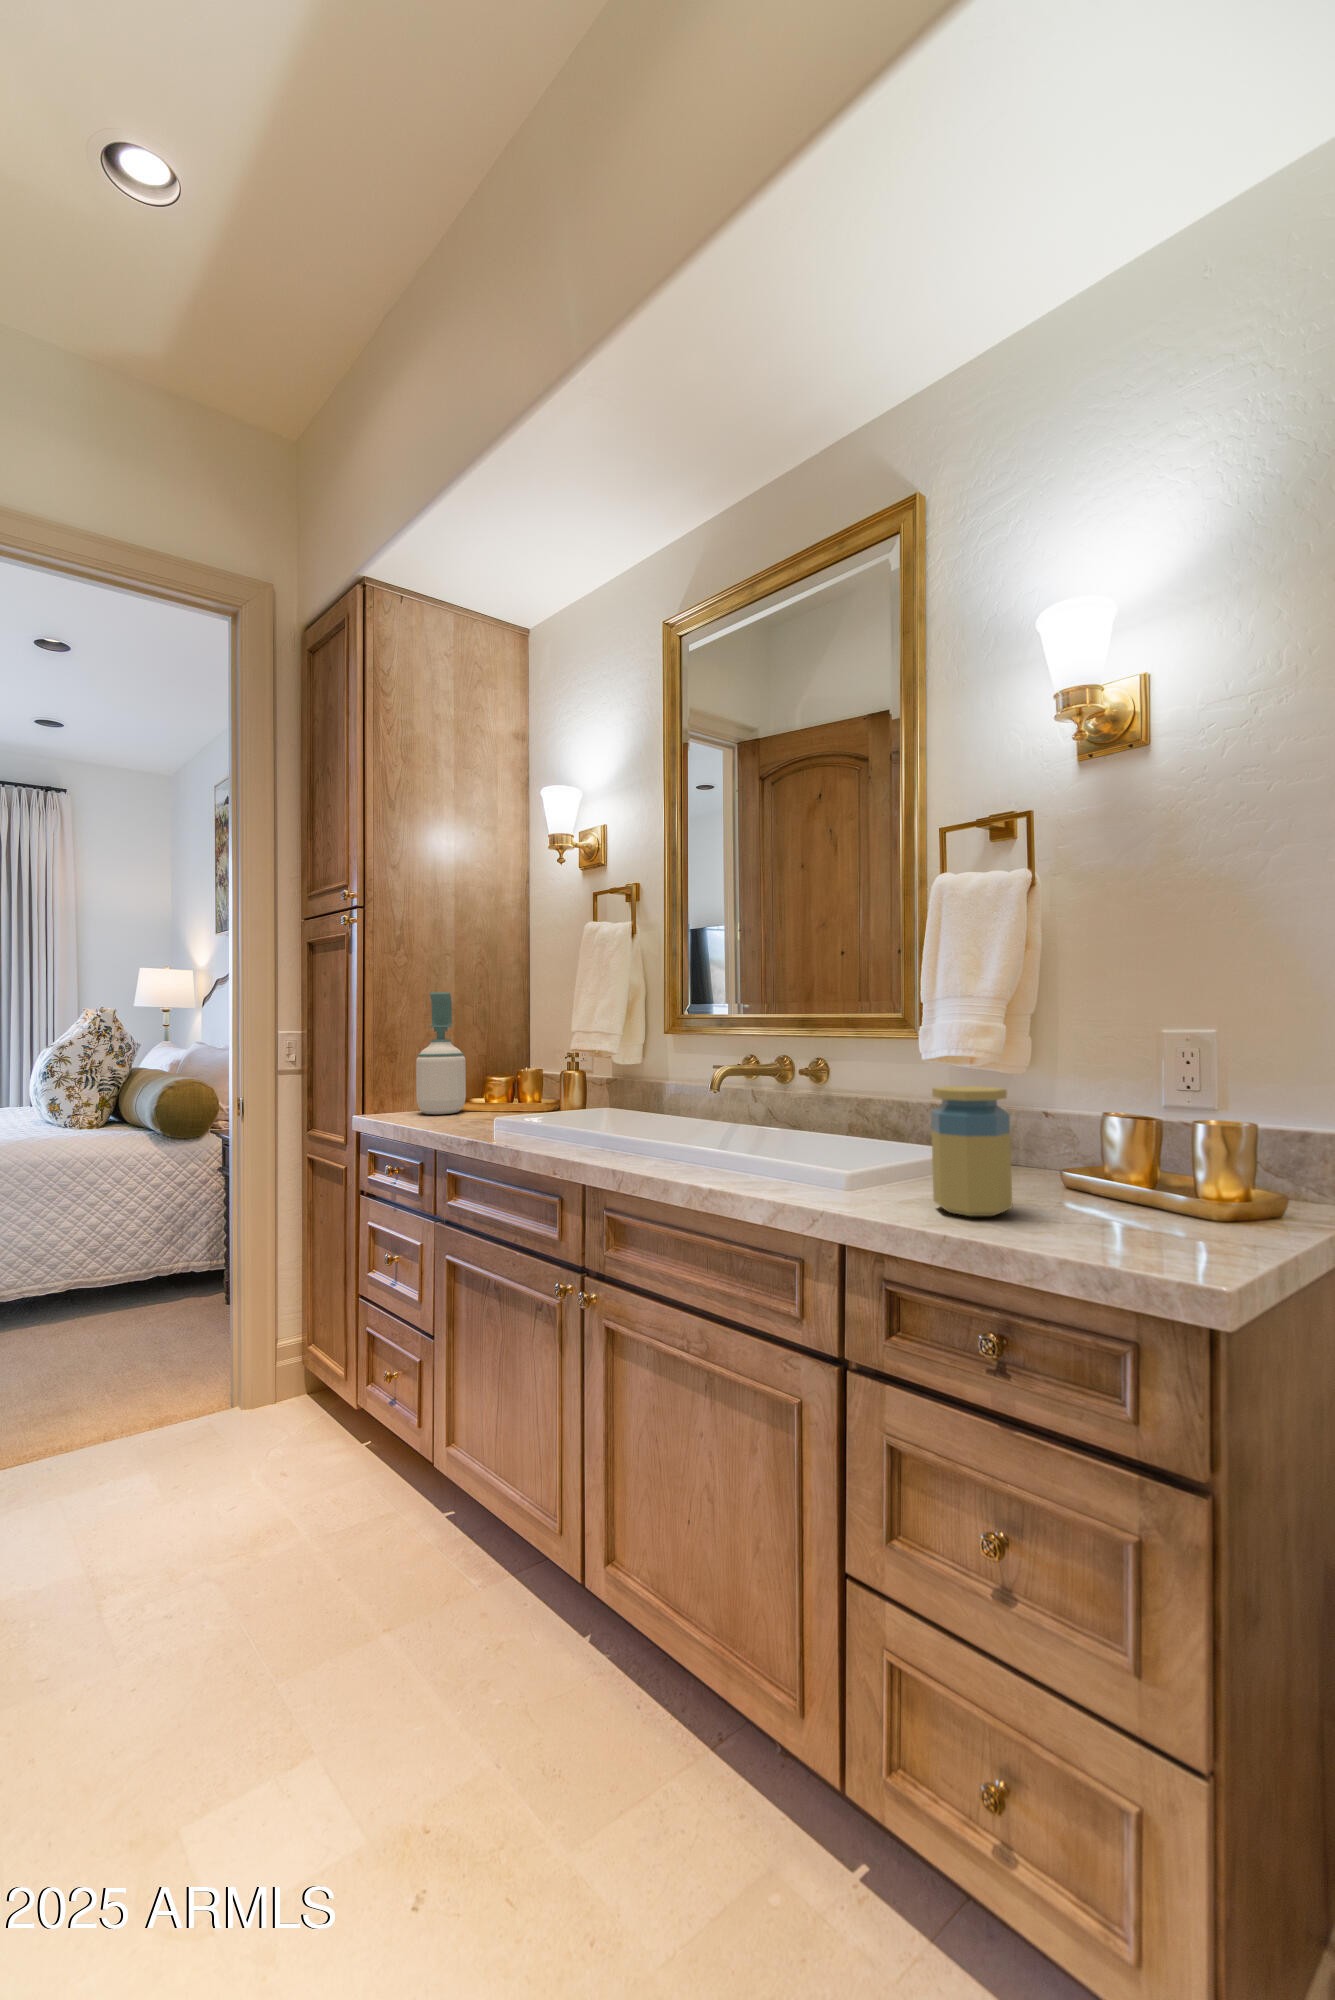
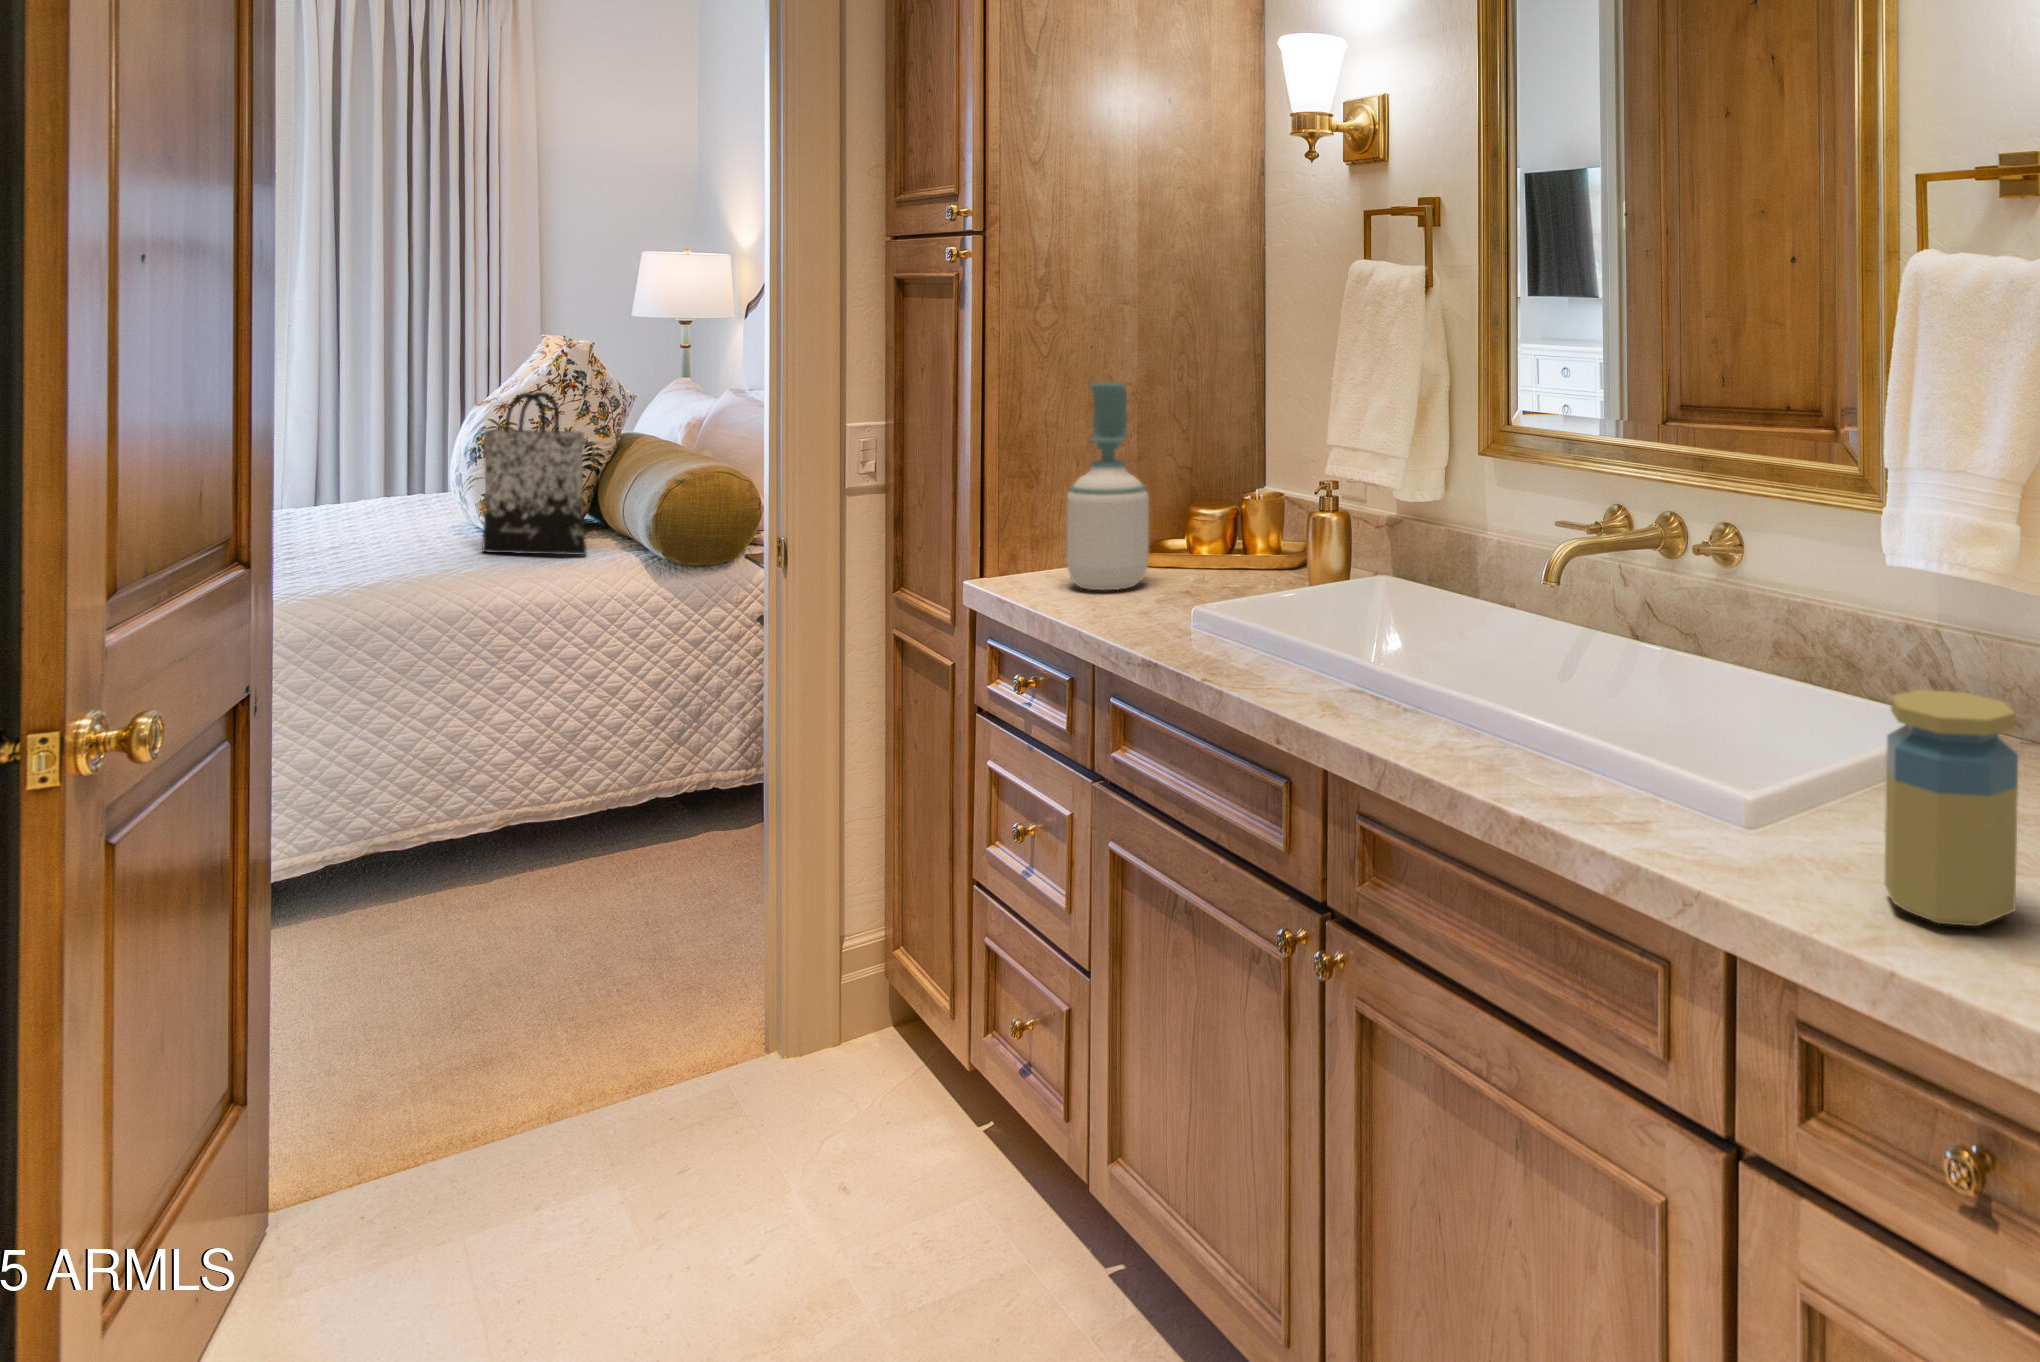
tote bag: none [46,1035,114,1133] -> present [482,392,586,555]

